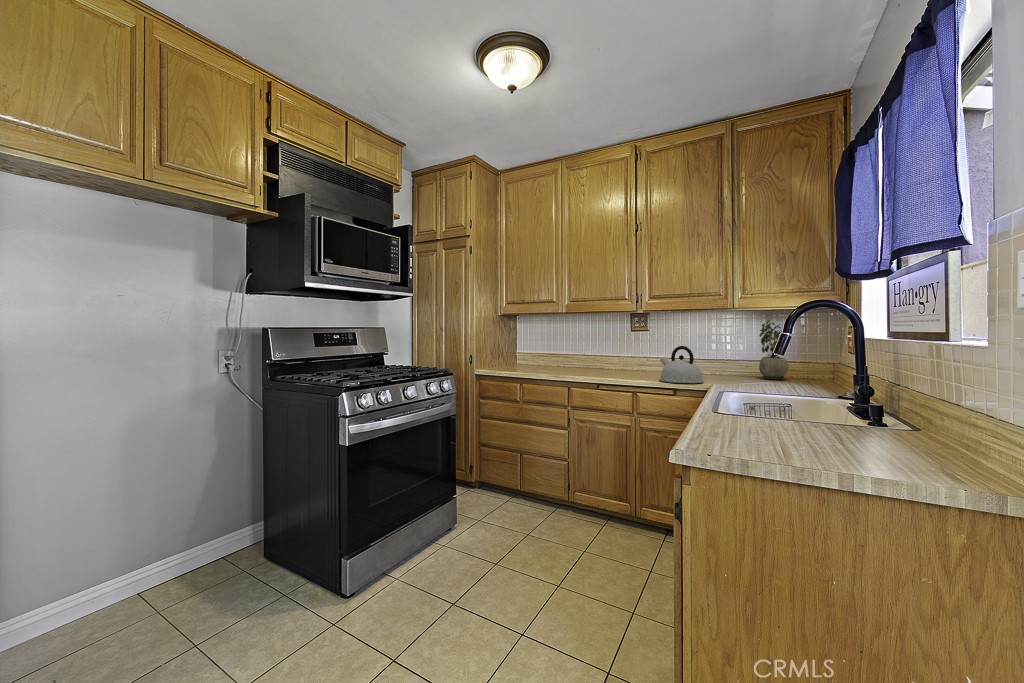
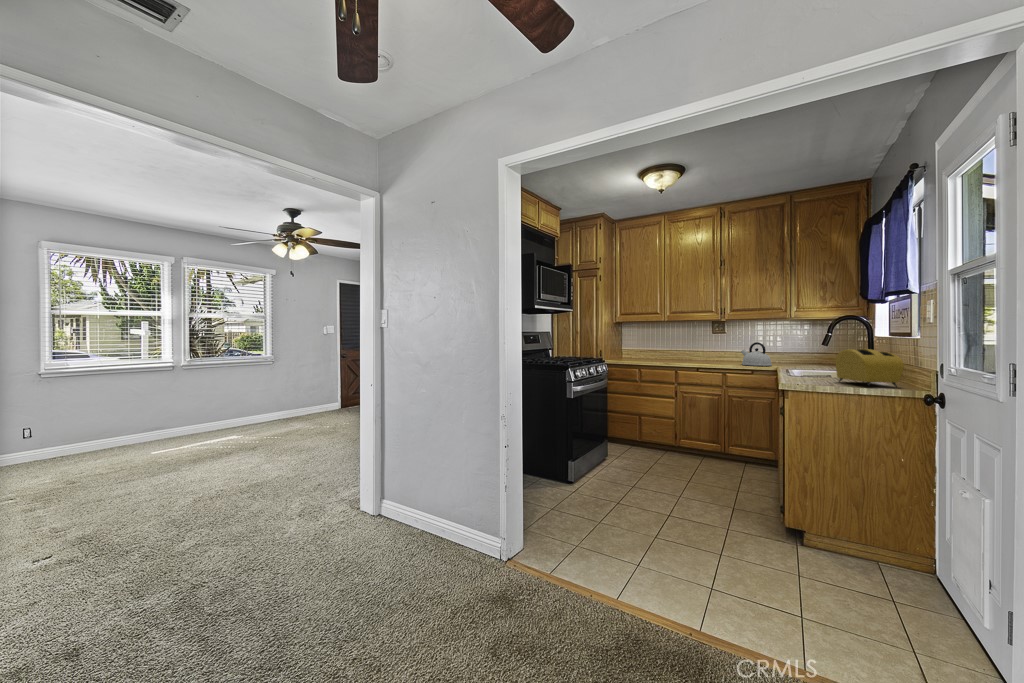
potted plant: present [759,320,788,380] -> none [808,325,828,365]
toaster: none [794,368,952,464] -> present [836,349,904,387]

